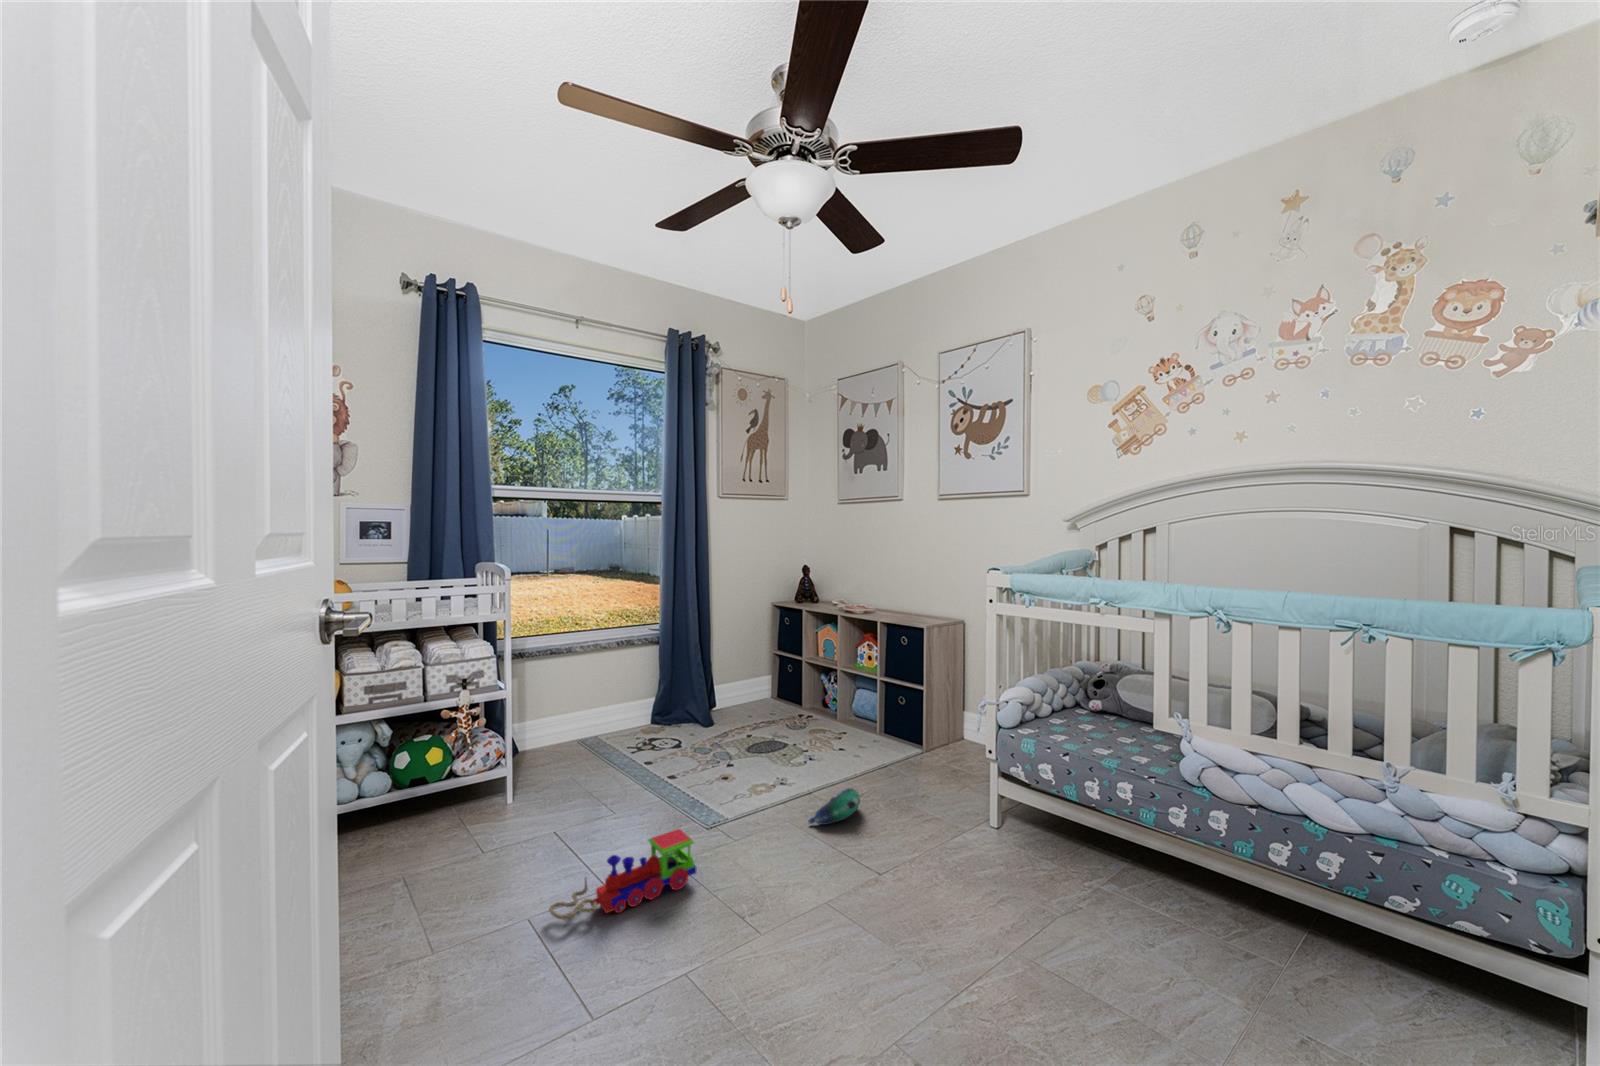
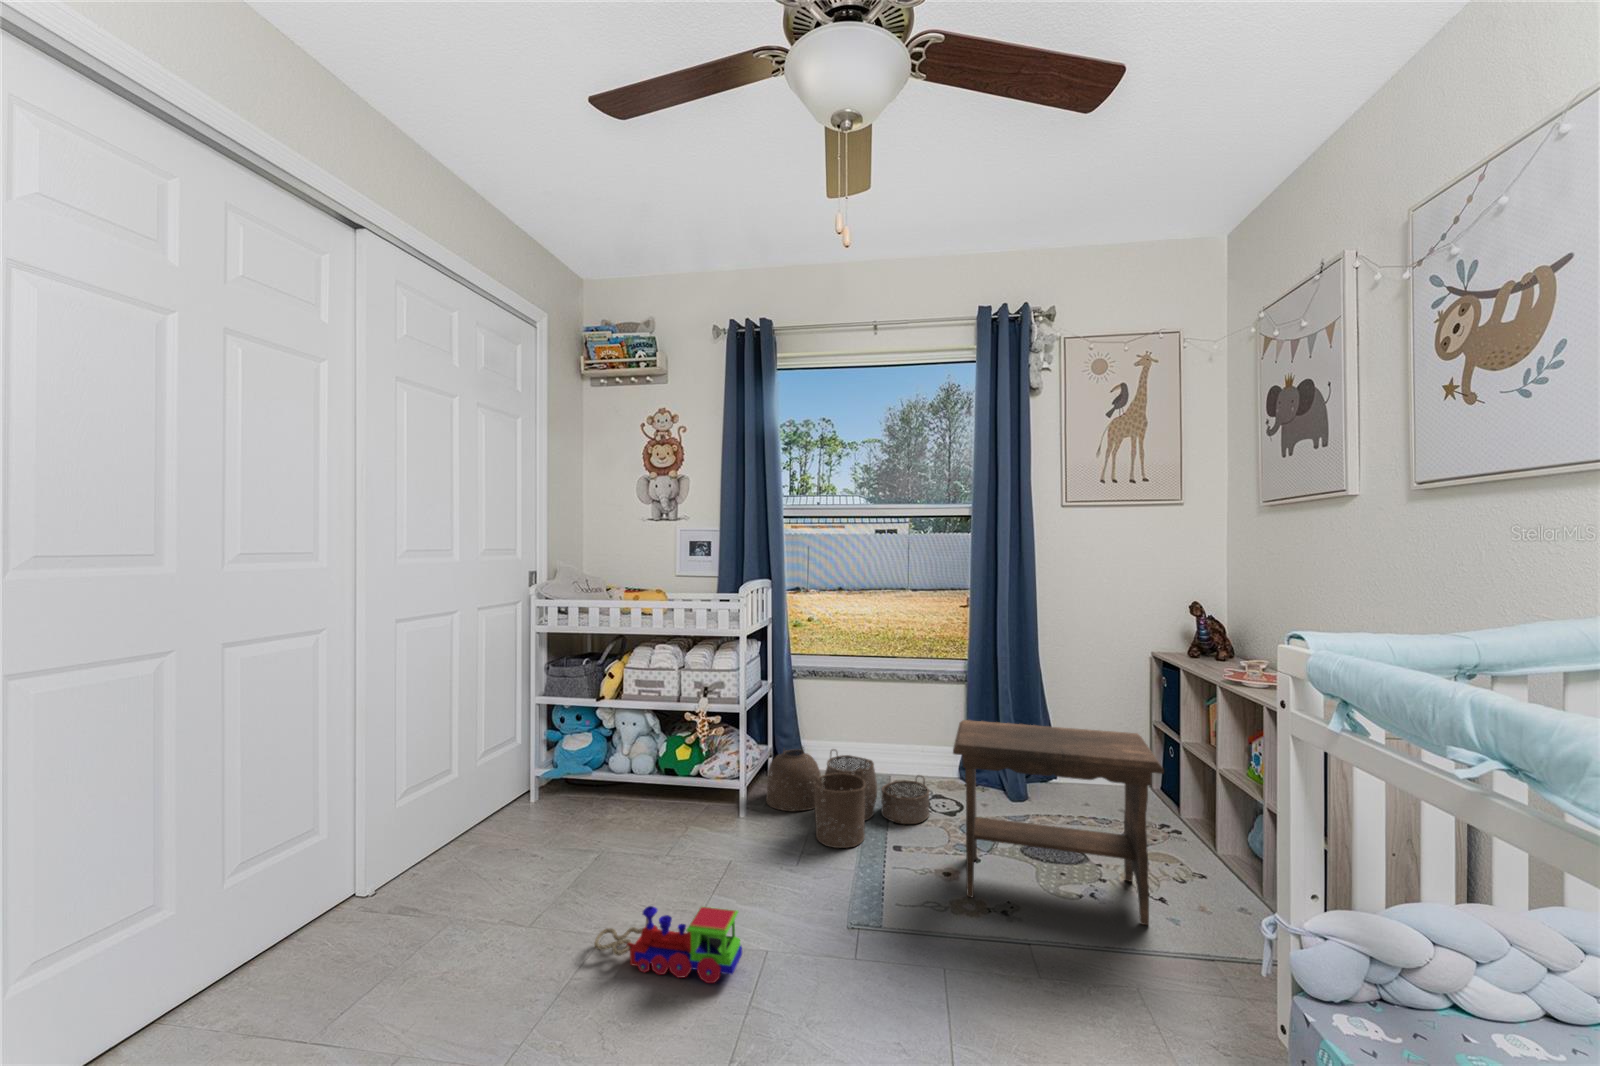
footstool: none [718,645,859,779] -> present [953,720,1164,925]
woven basket: none [516,713,672,791] -> present [766,747,930,848]
plush toy: present [808,788,860,825] -> none [938,974,1056,1019]

